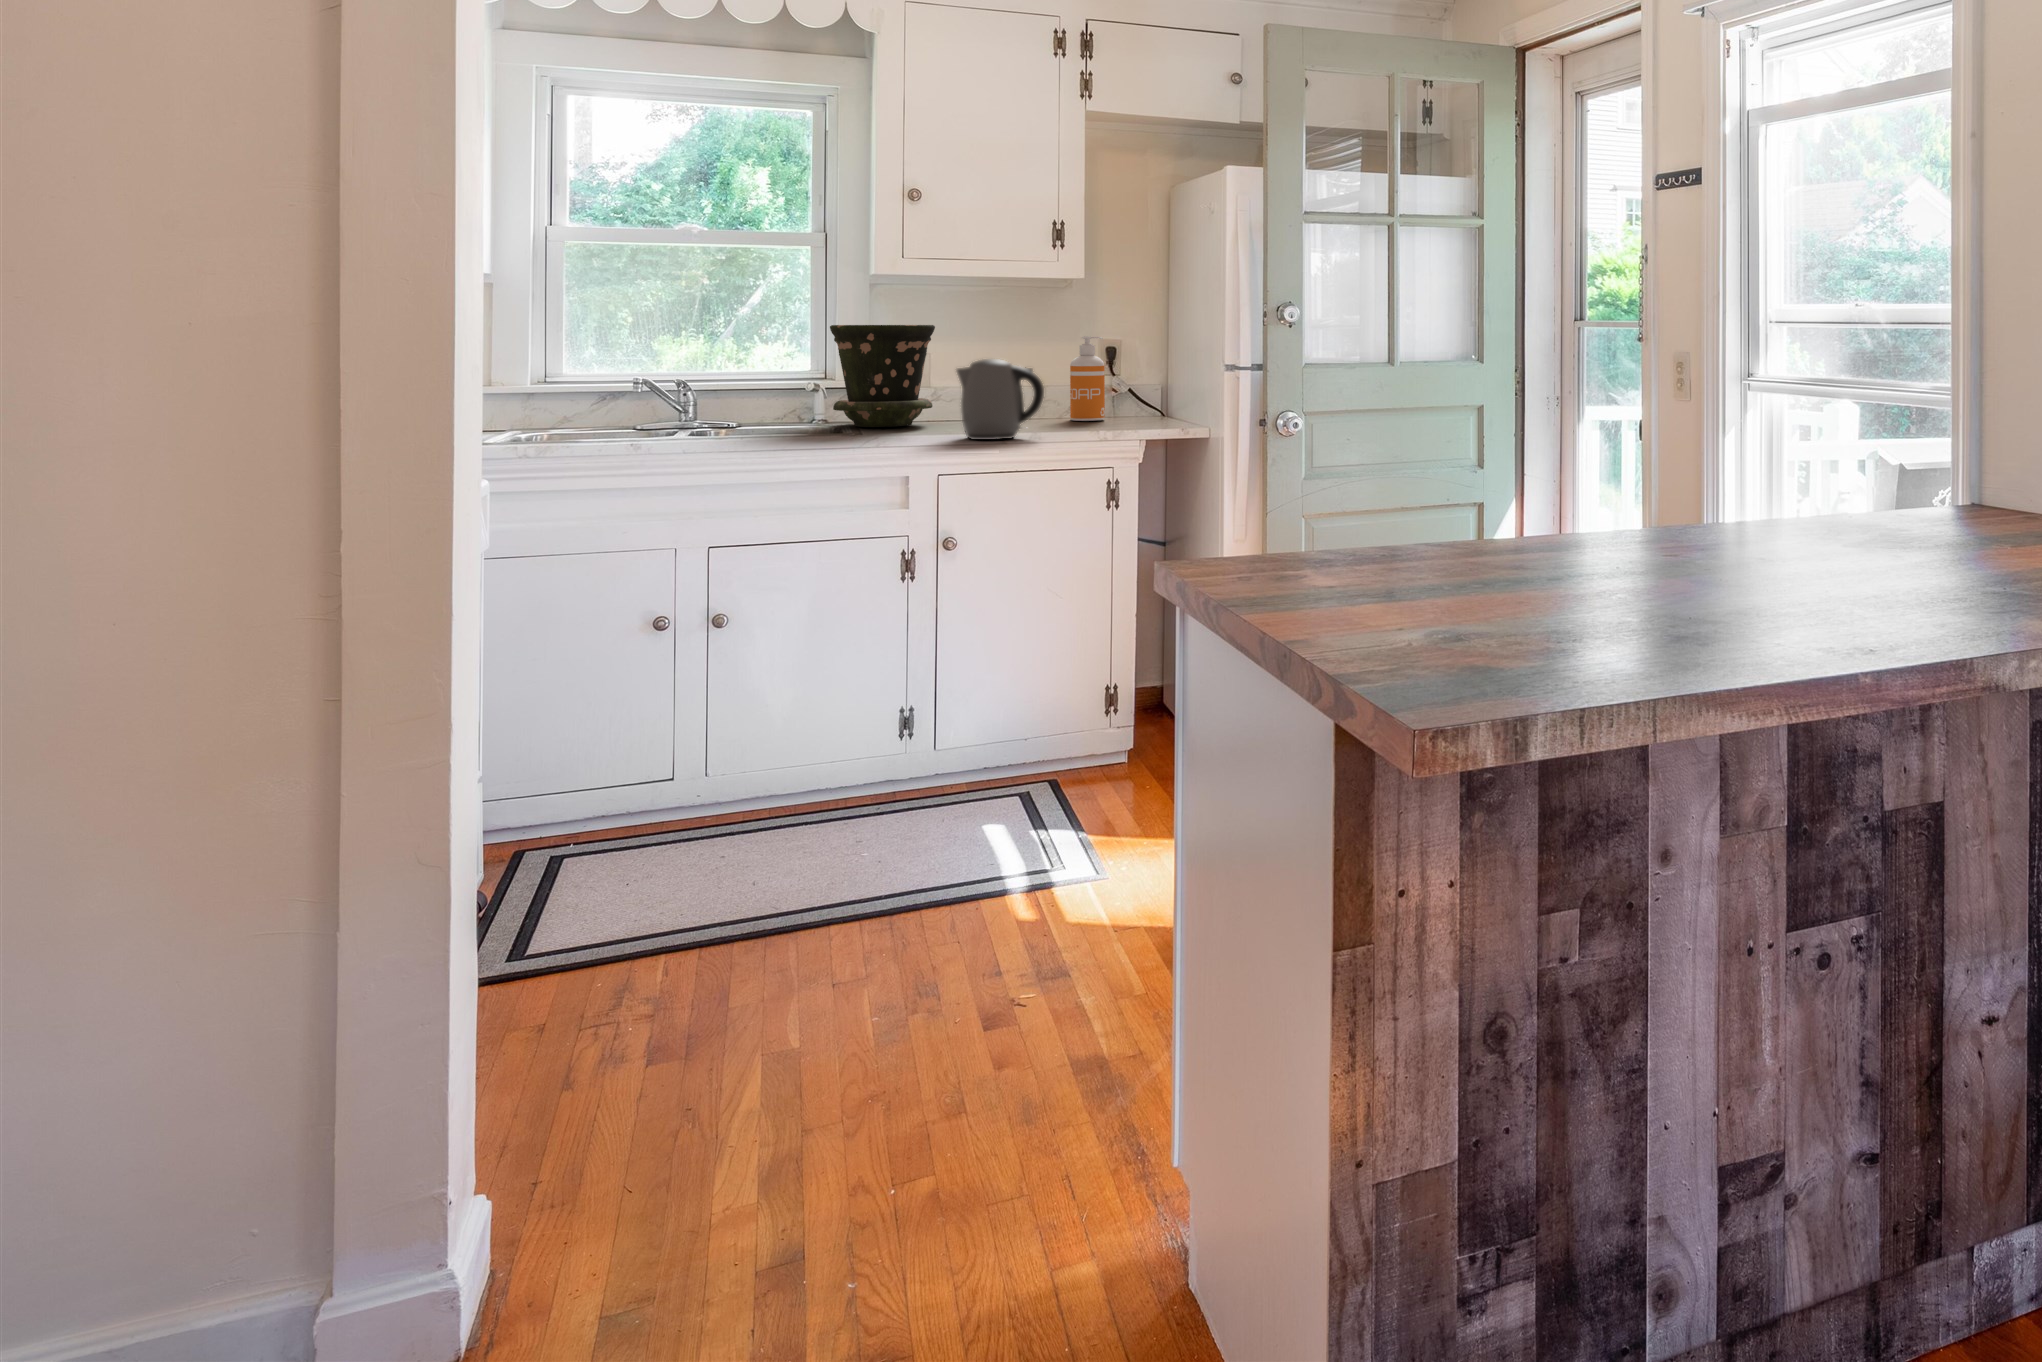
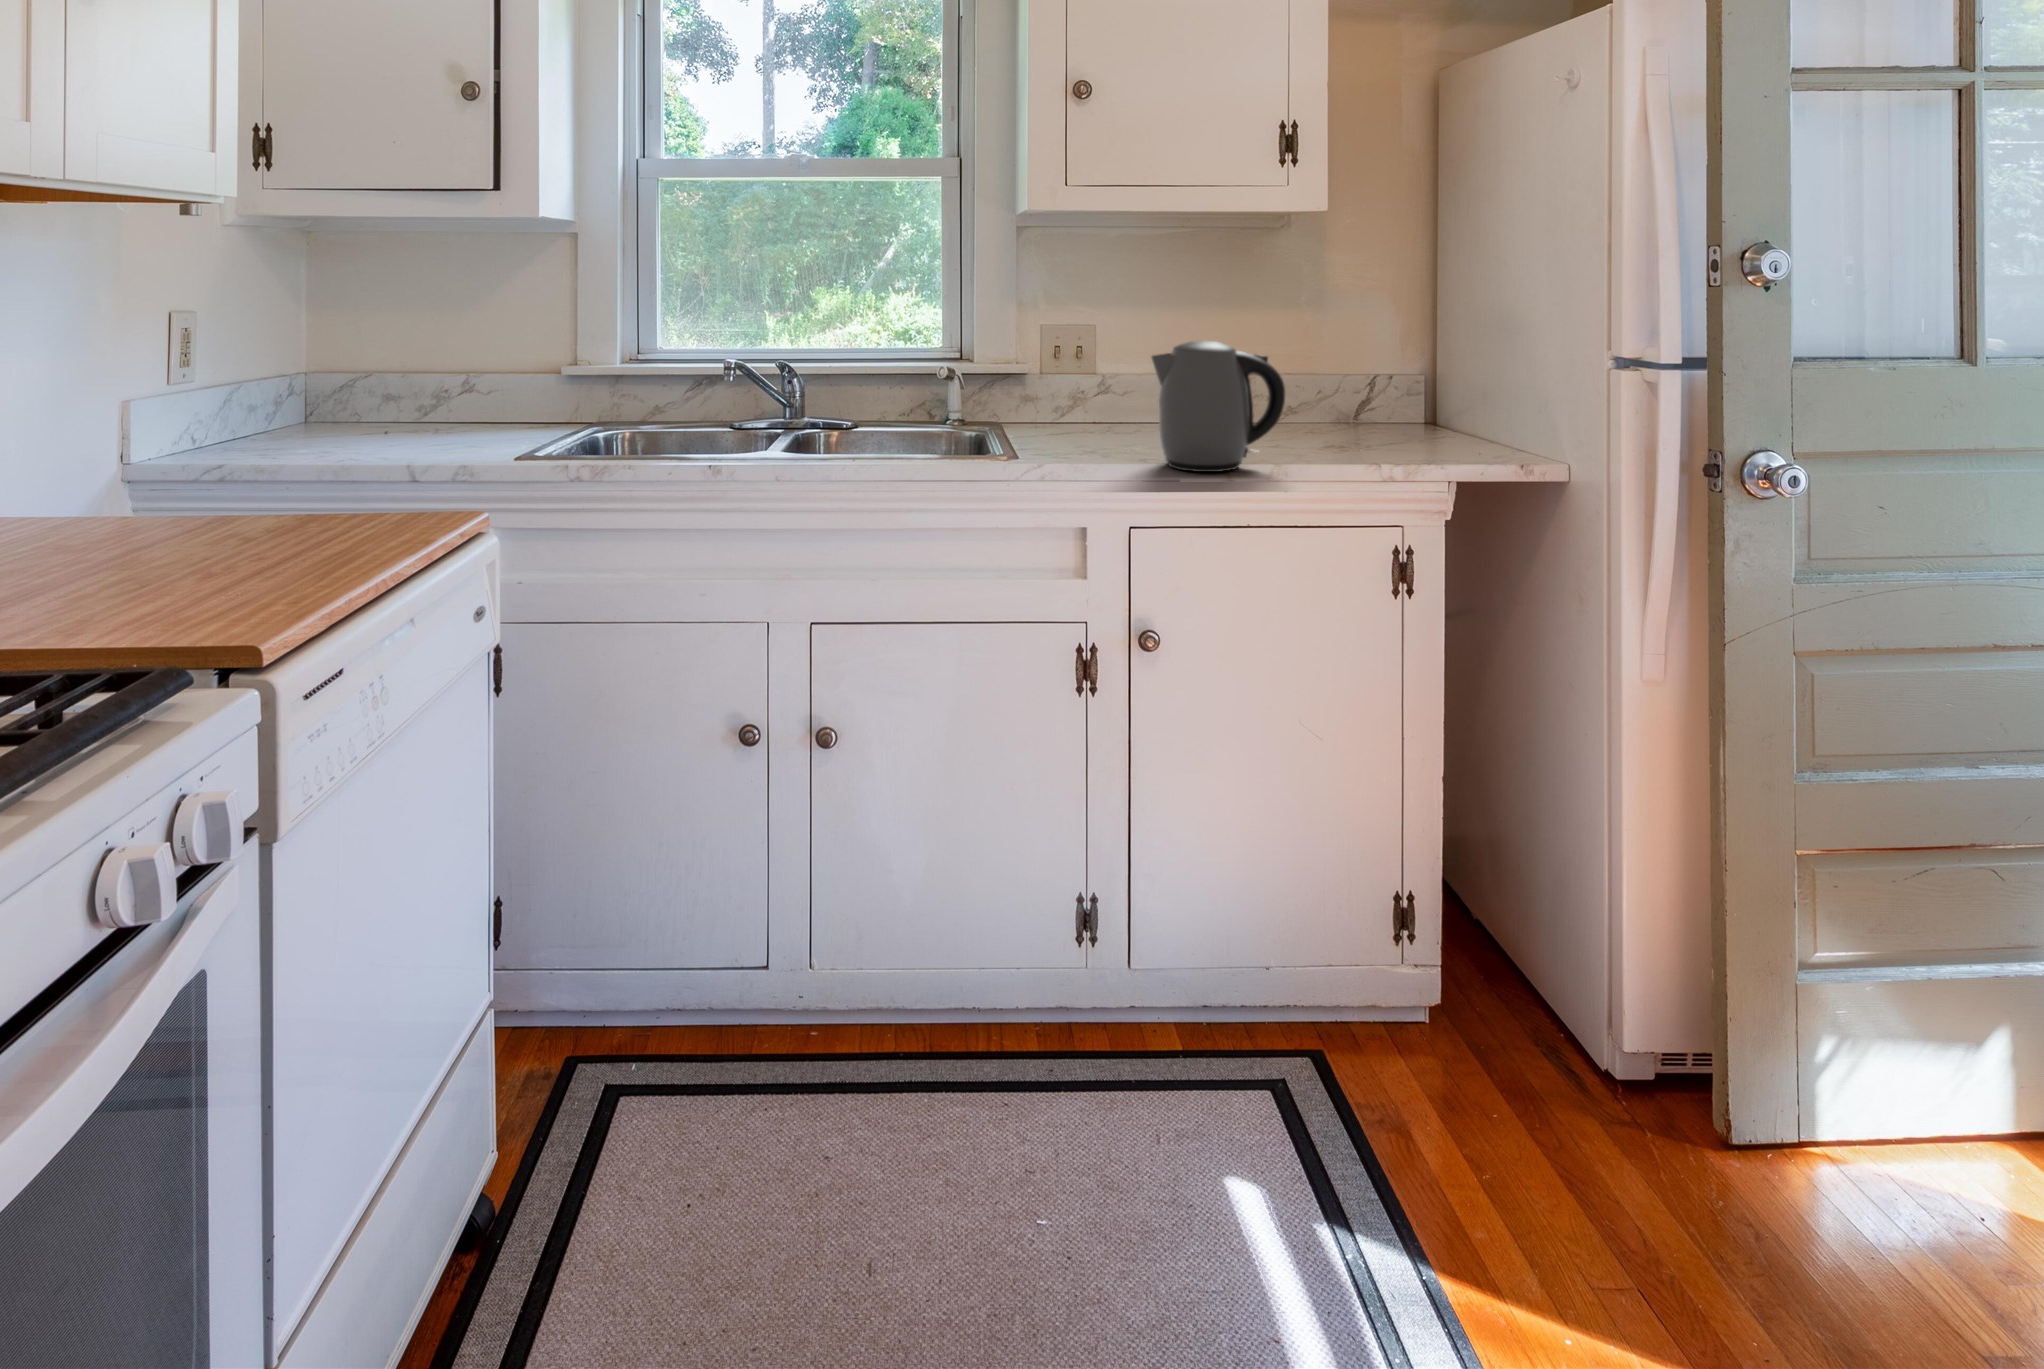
flower pot: present [830,325,935,427] -> none [970,282,1108,431]
soap dispenser: present [1070,336,1105,421] -> none [1285,296,1337,421]

